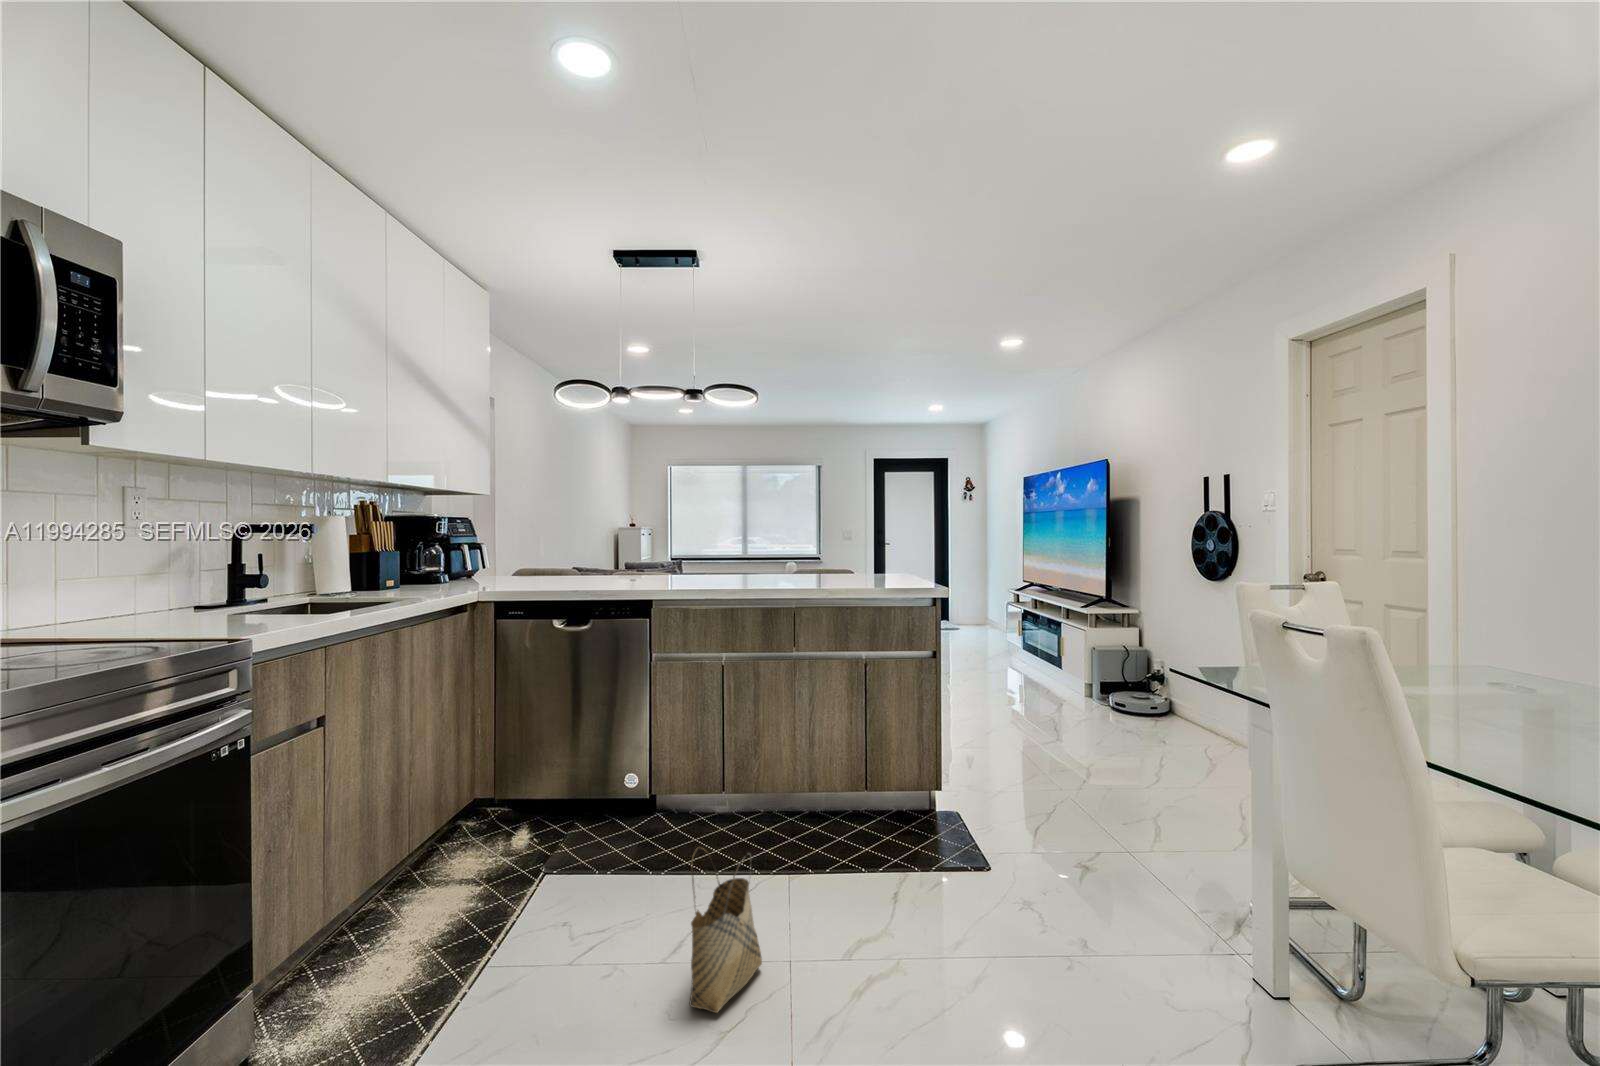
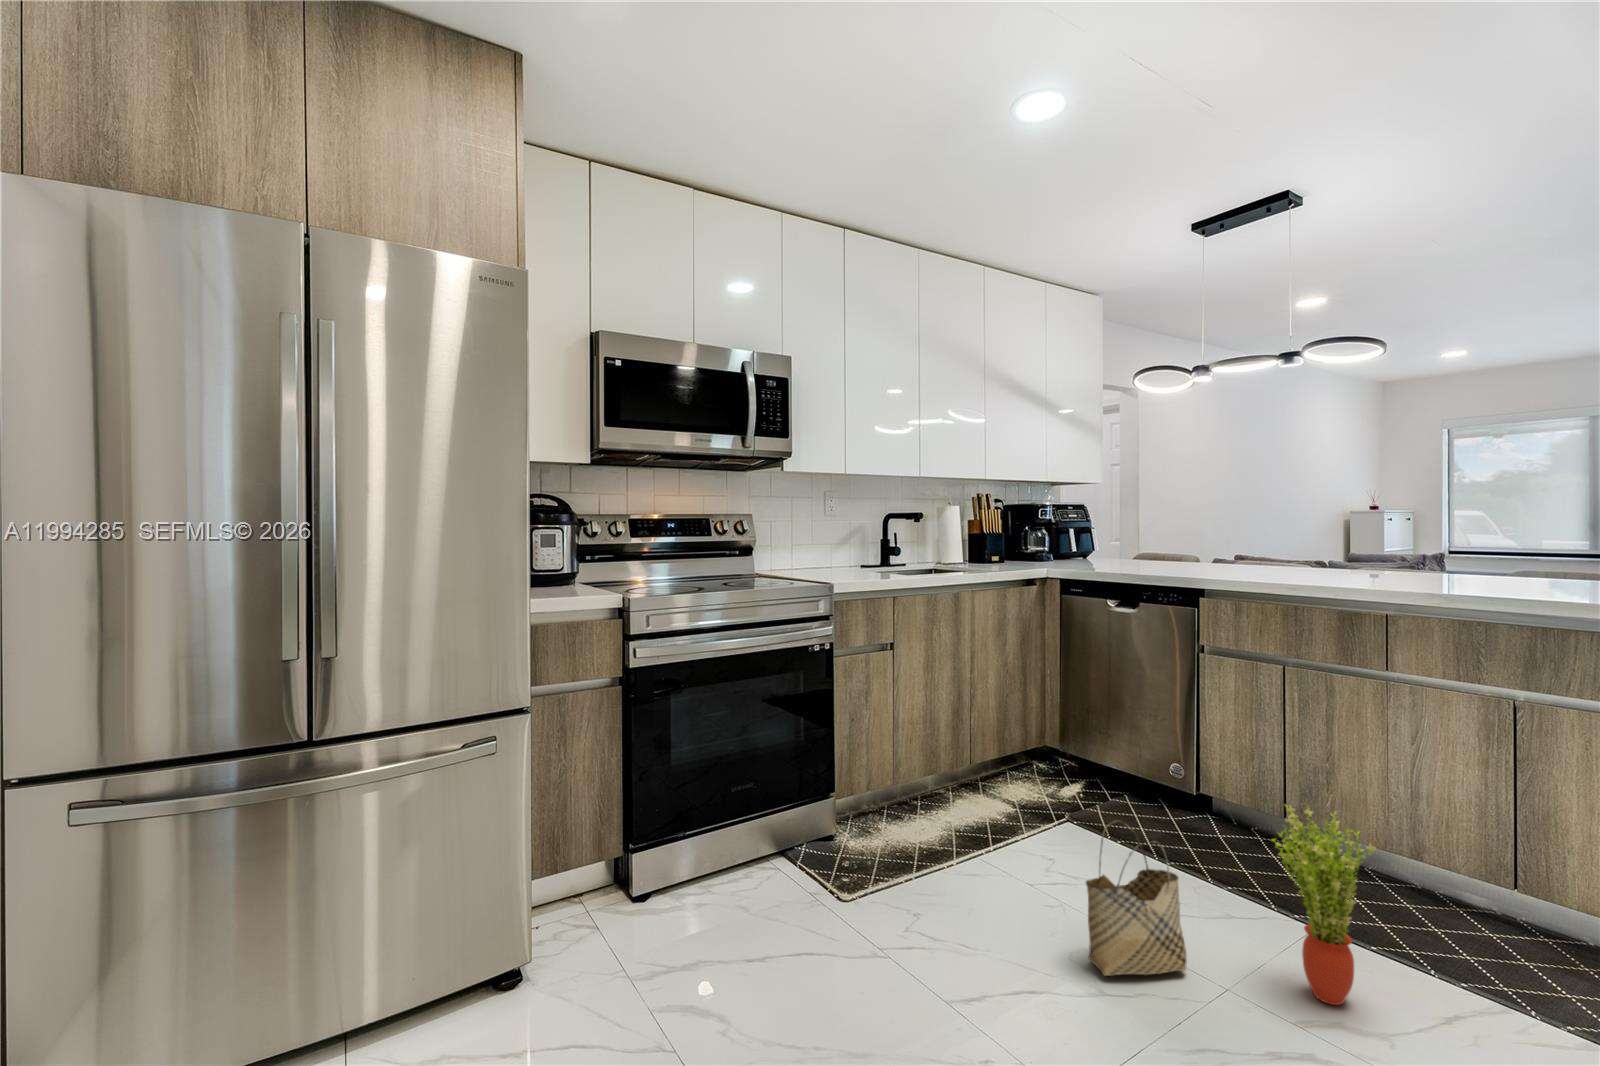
potted plant: none [813,773,873,932] -> present [1272,806,1375,1005]

